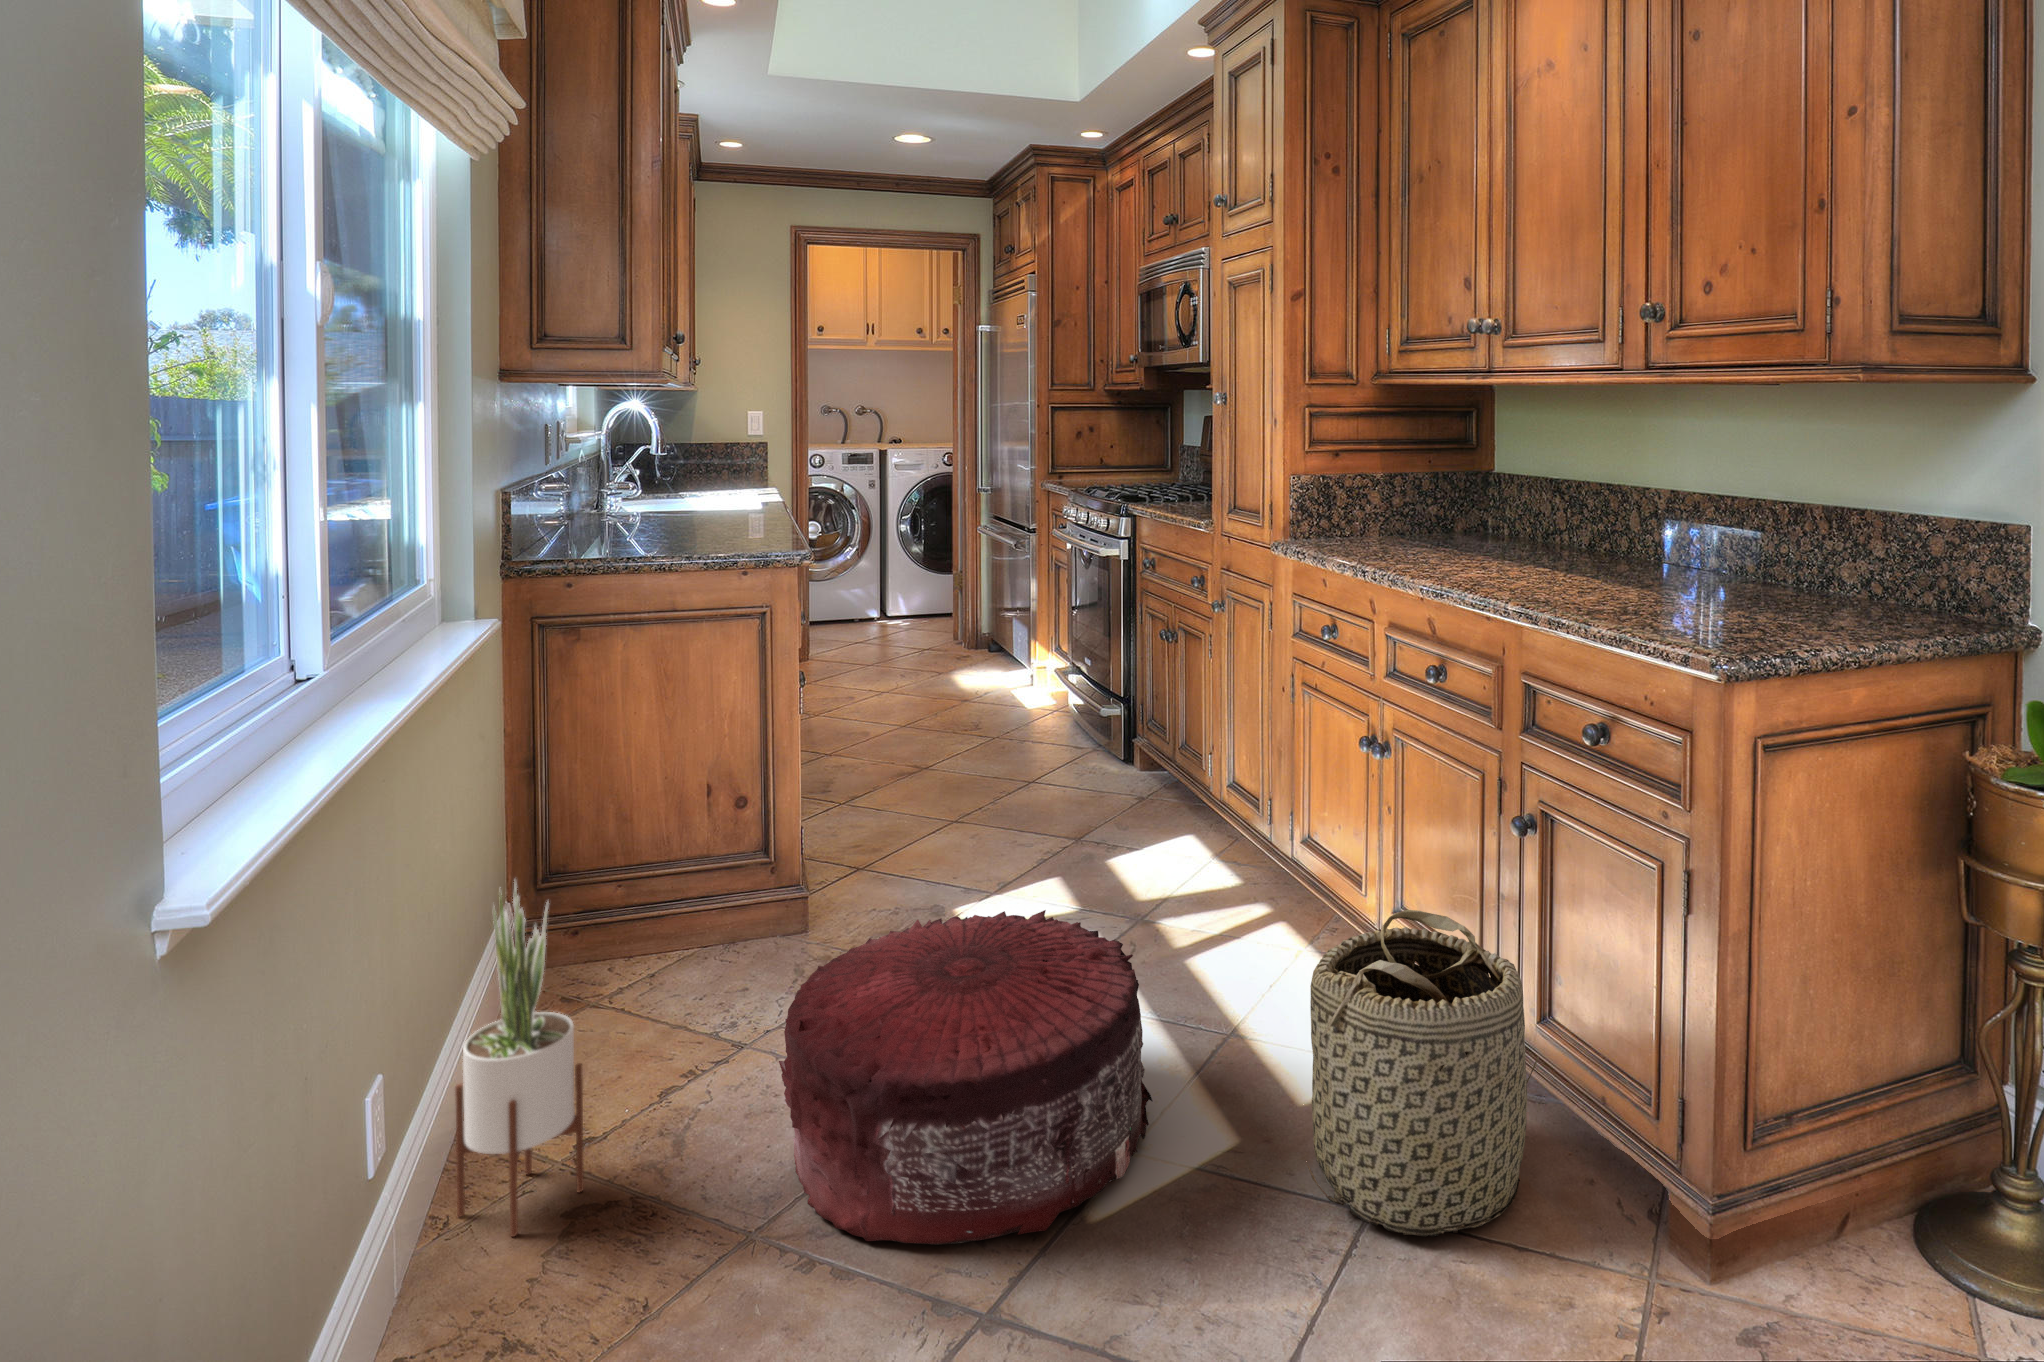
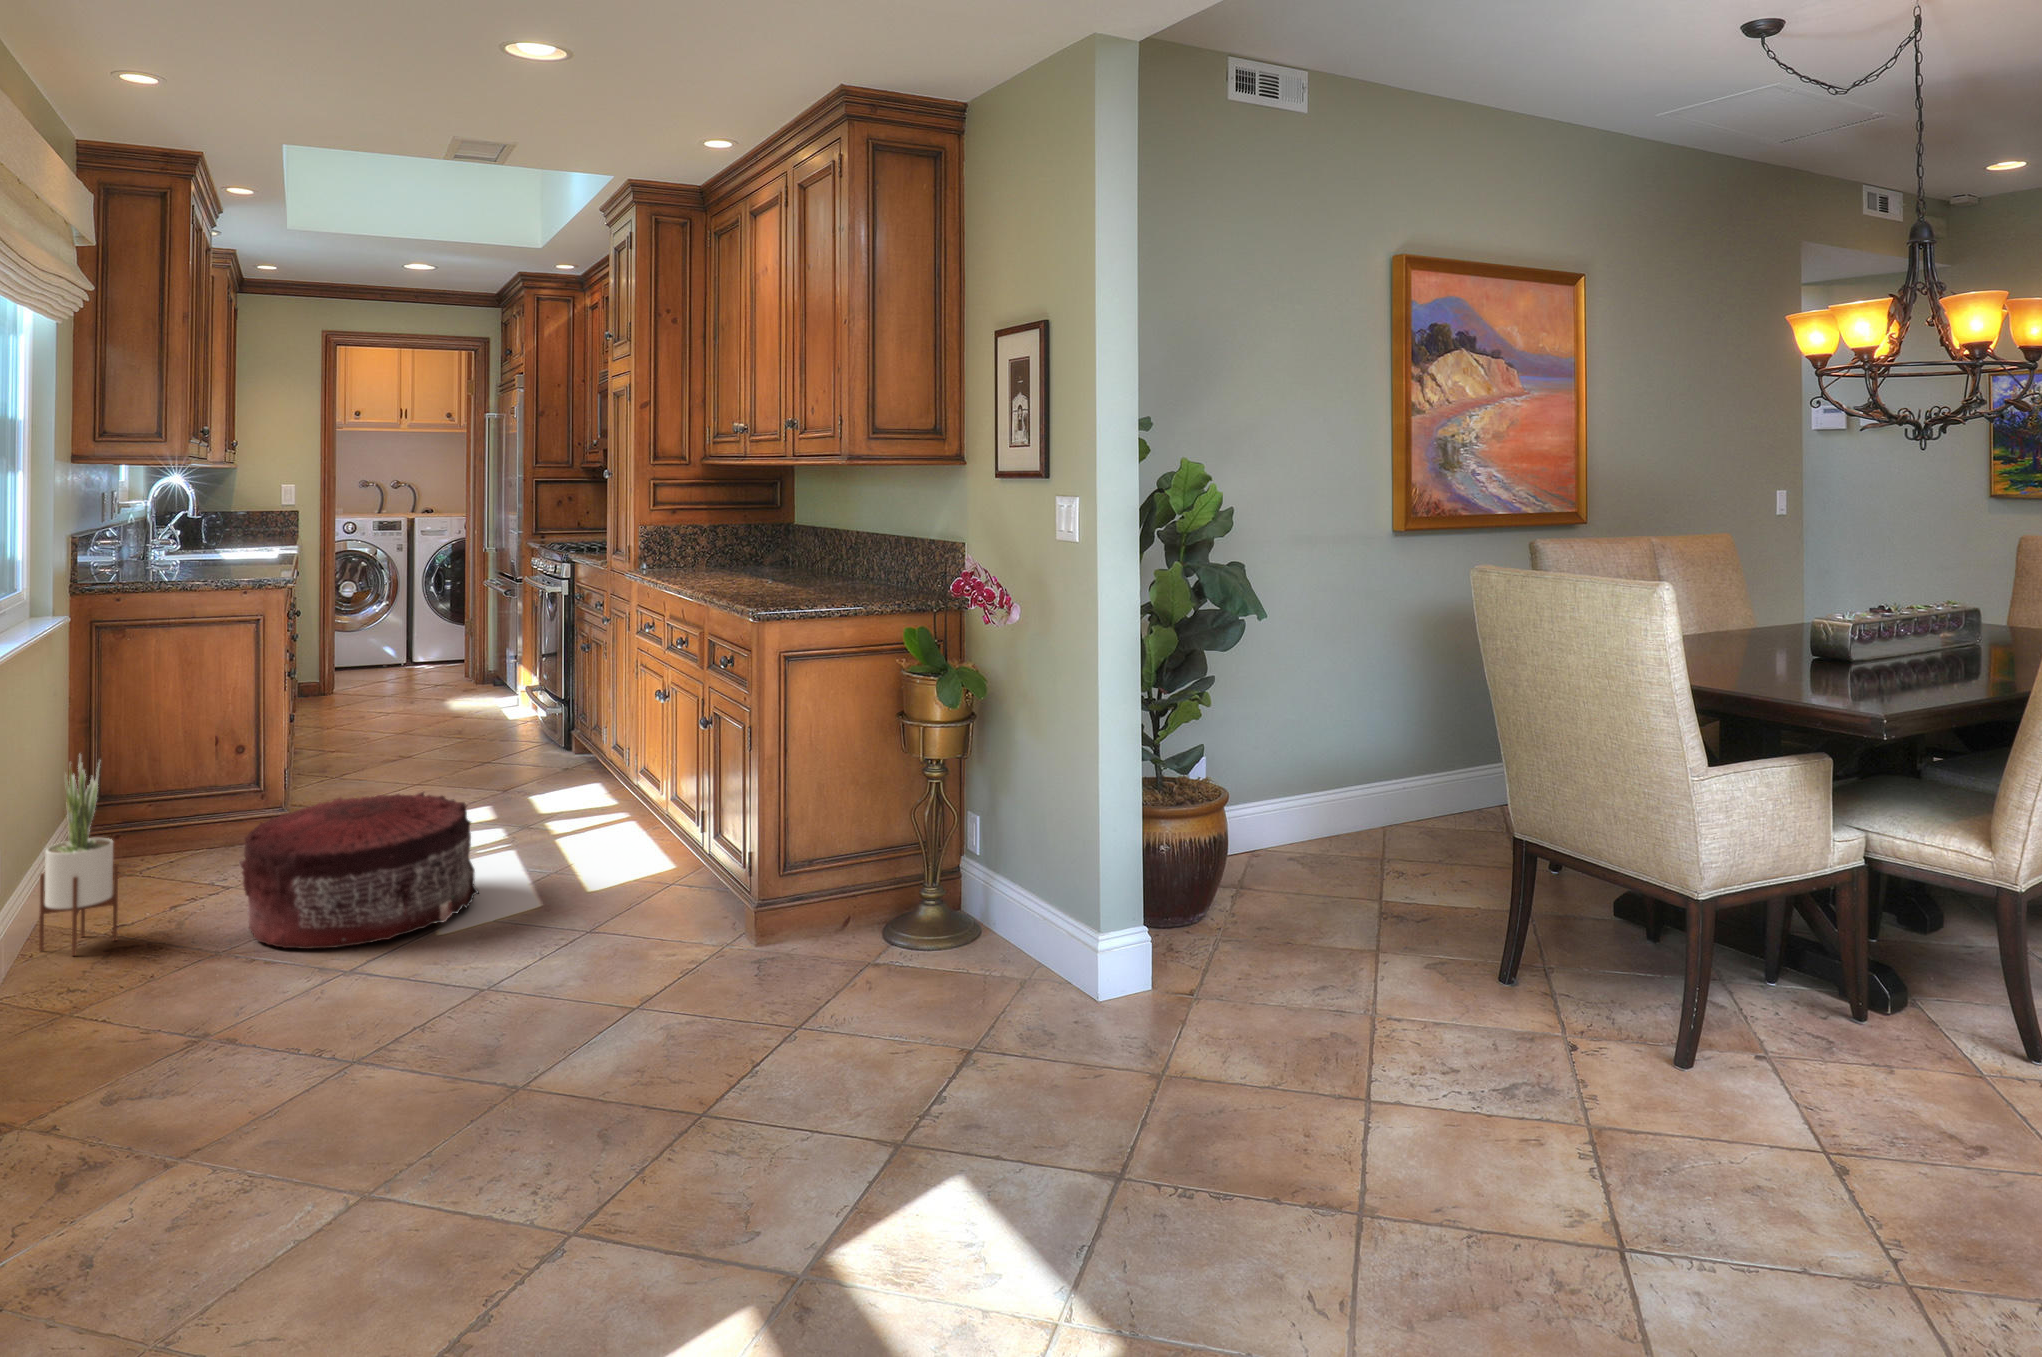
basket: present [1308,910,1539,1237] -> none [542,768,707,934]

